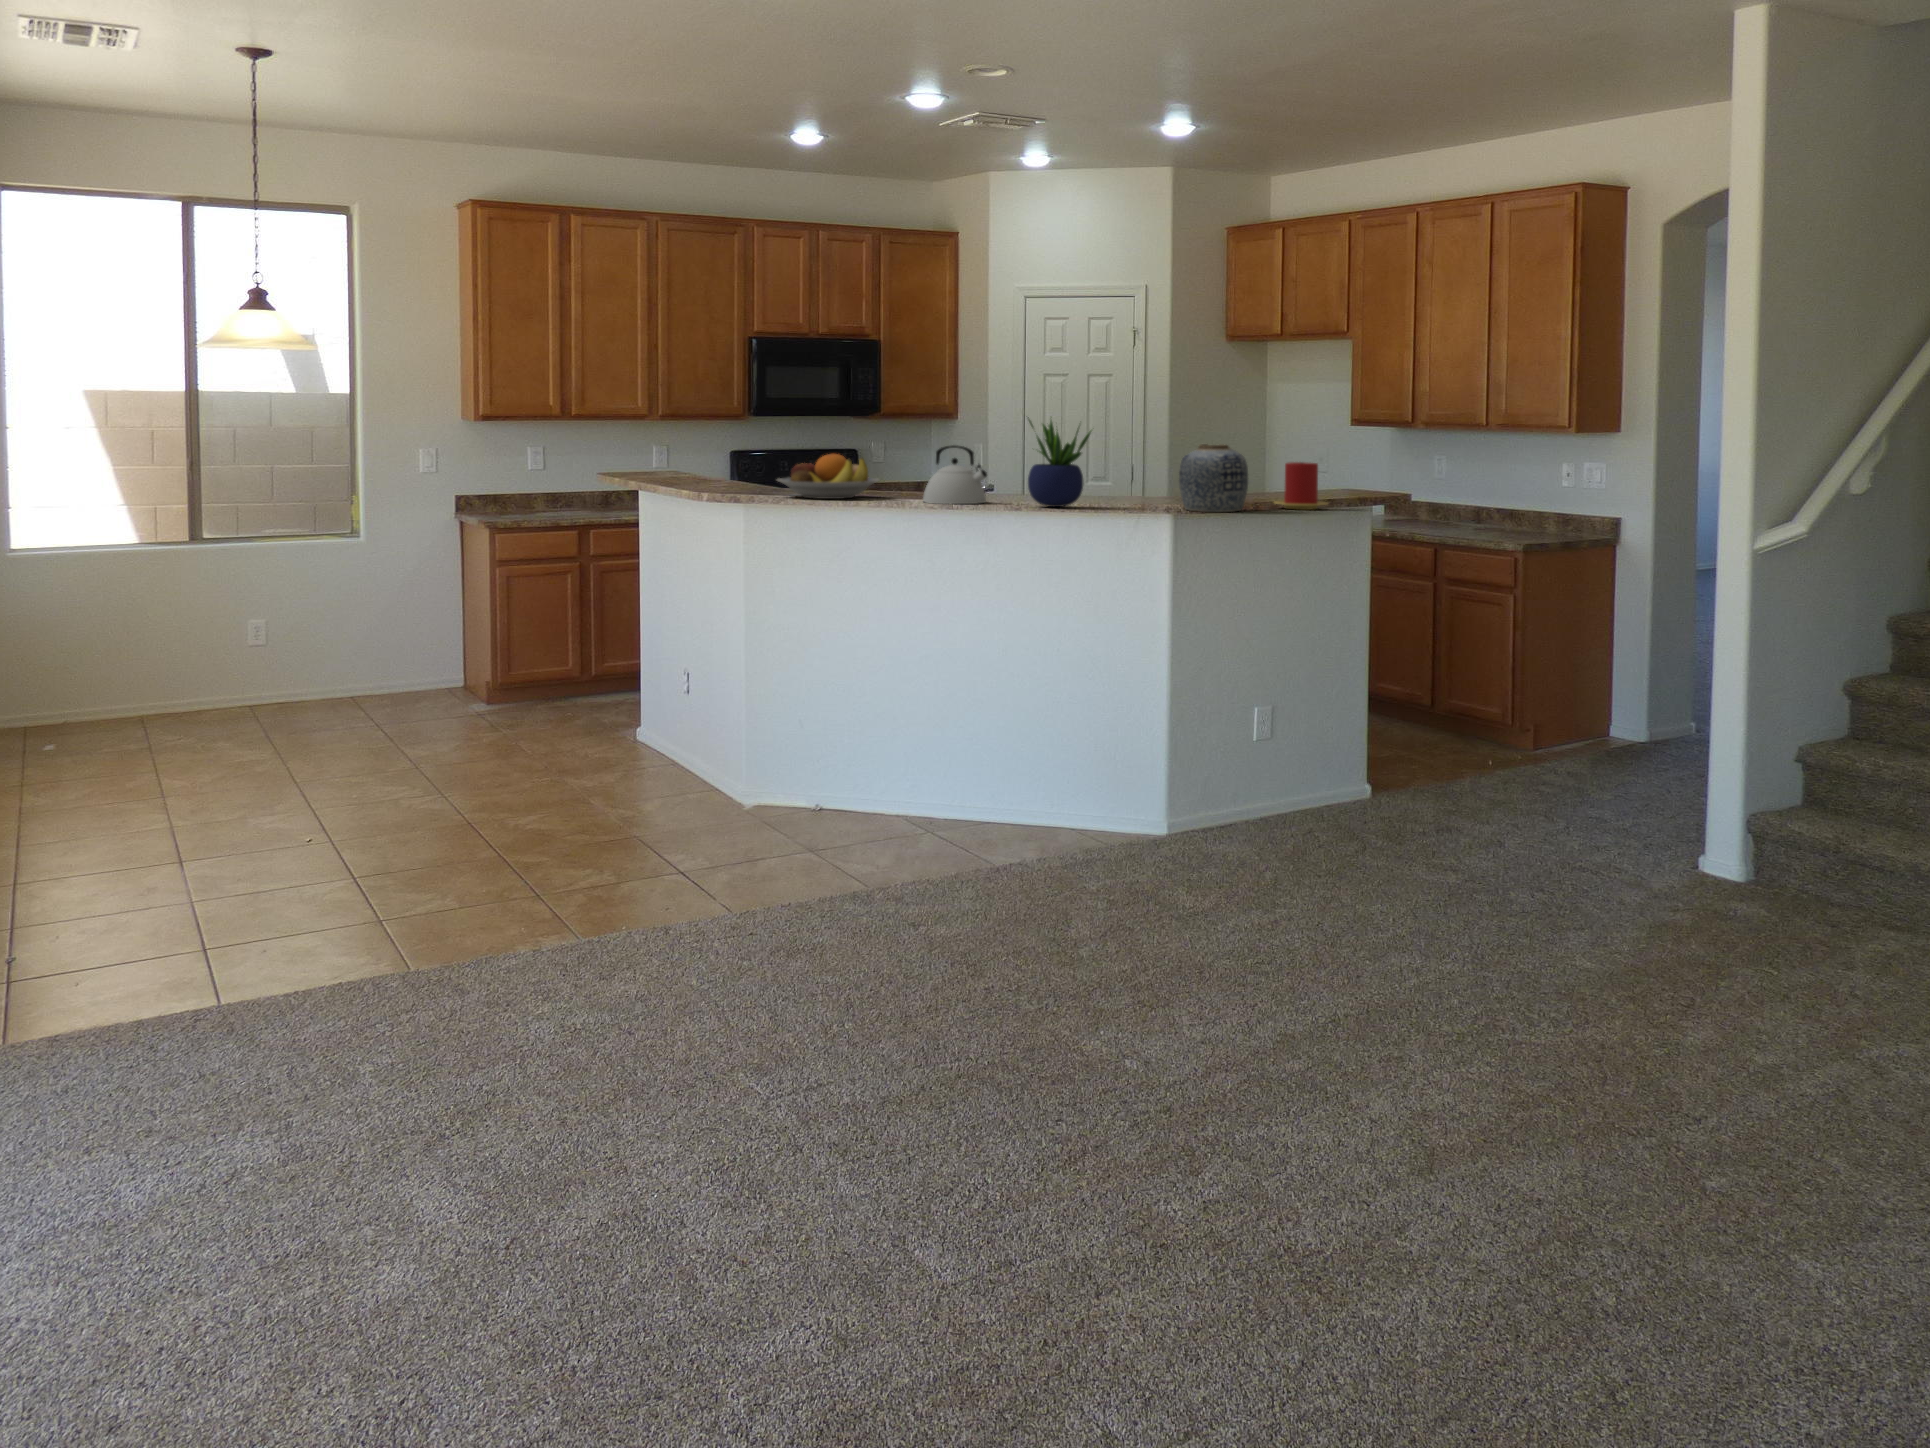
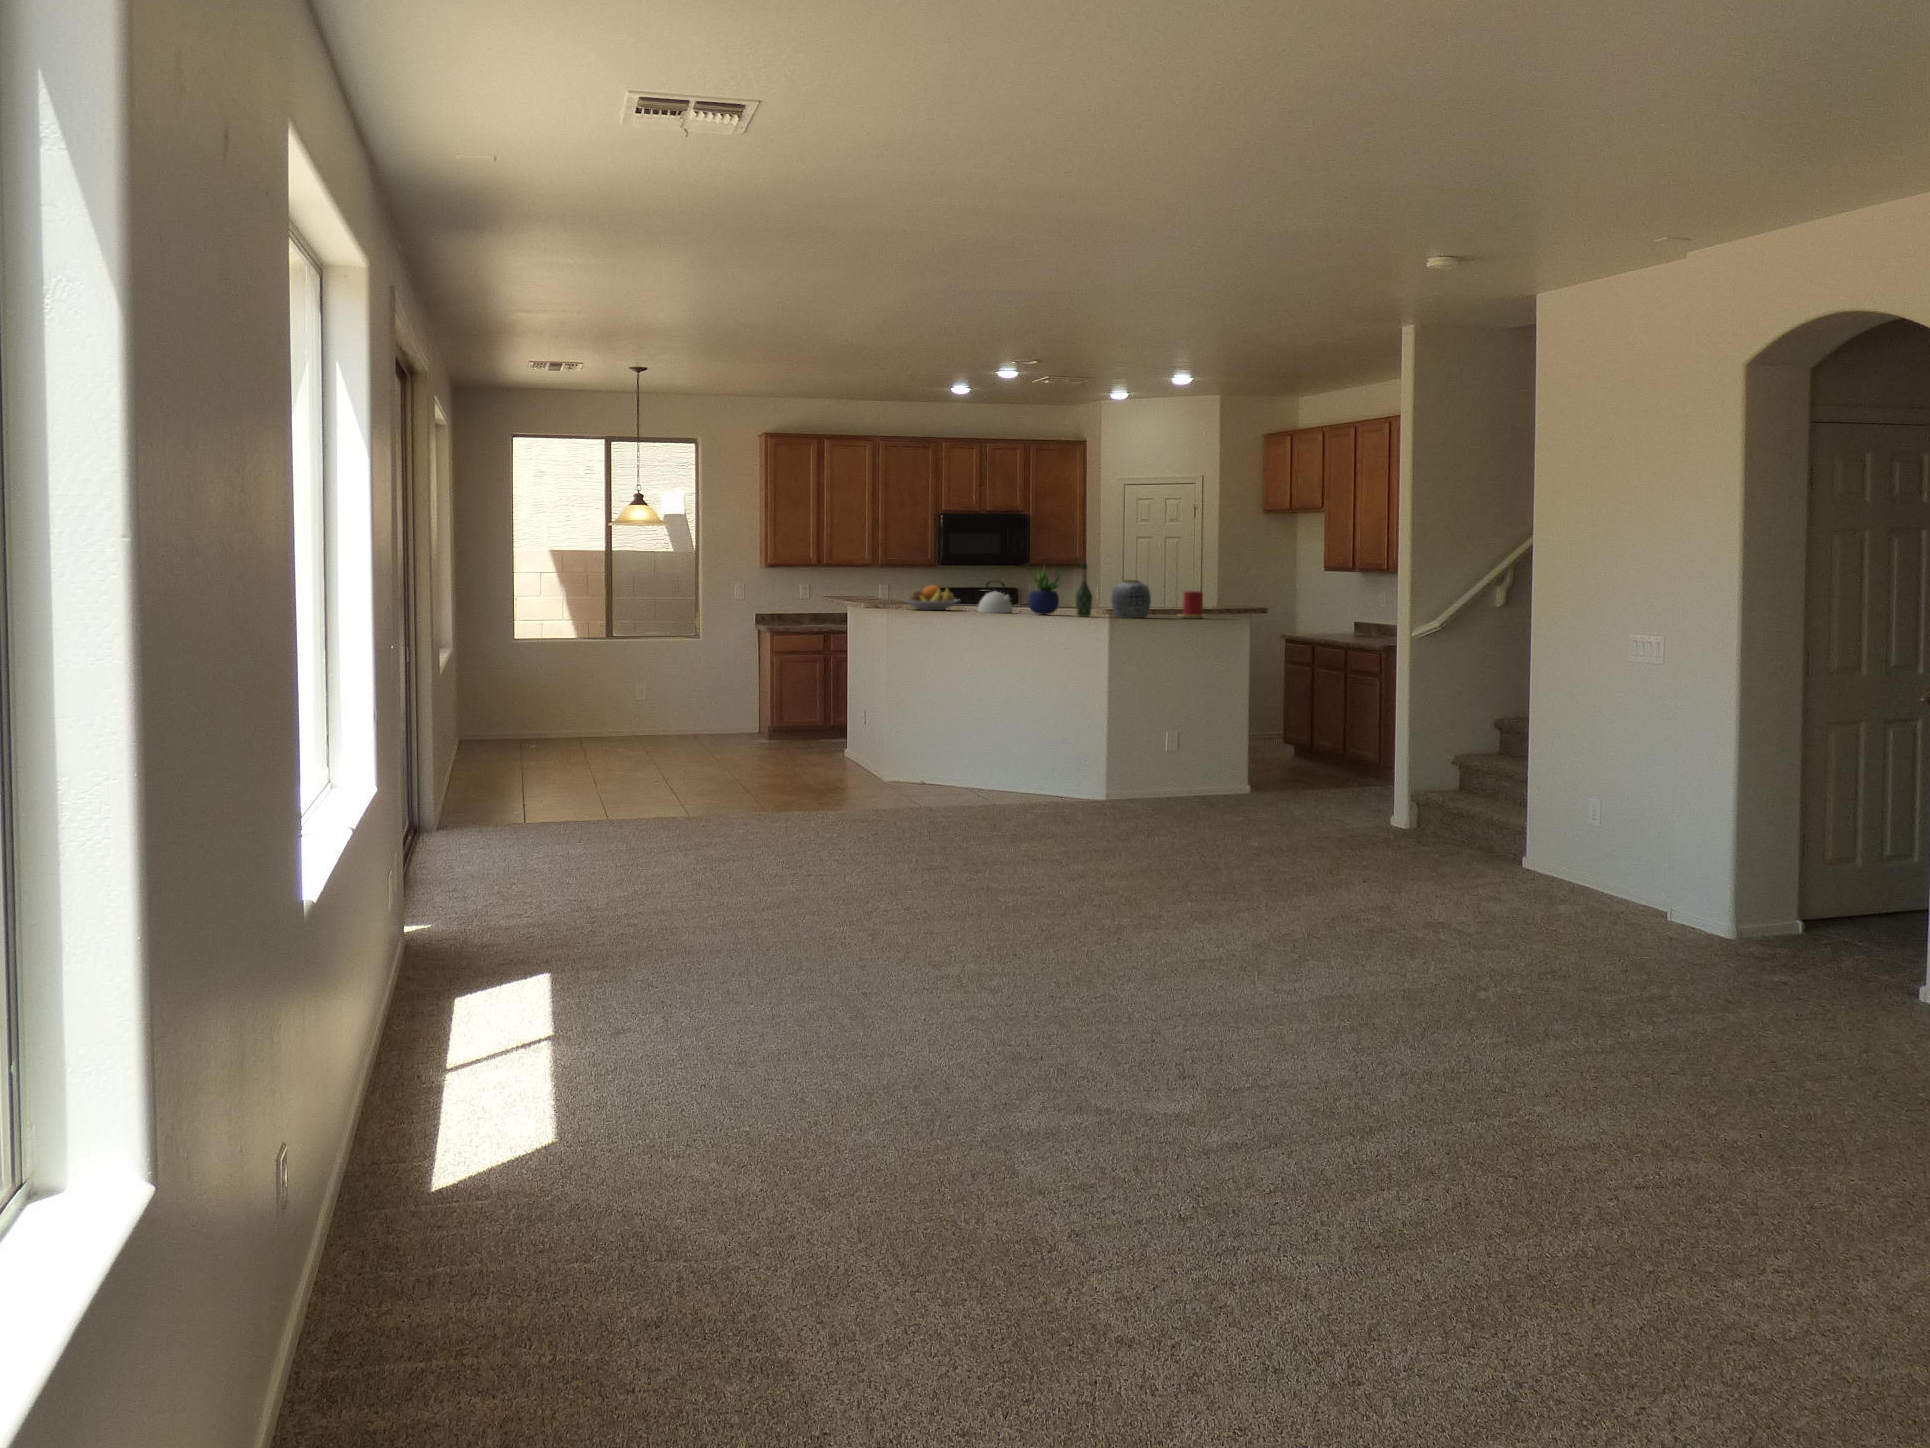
wine bottle: none [1125,414,1156,511] -> present [1075,563,1092,617]

